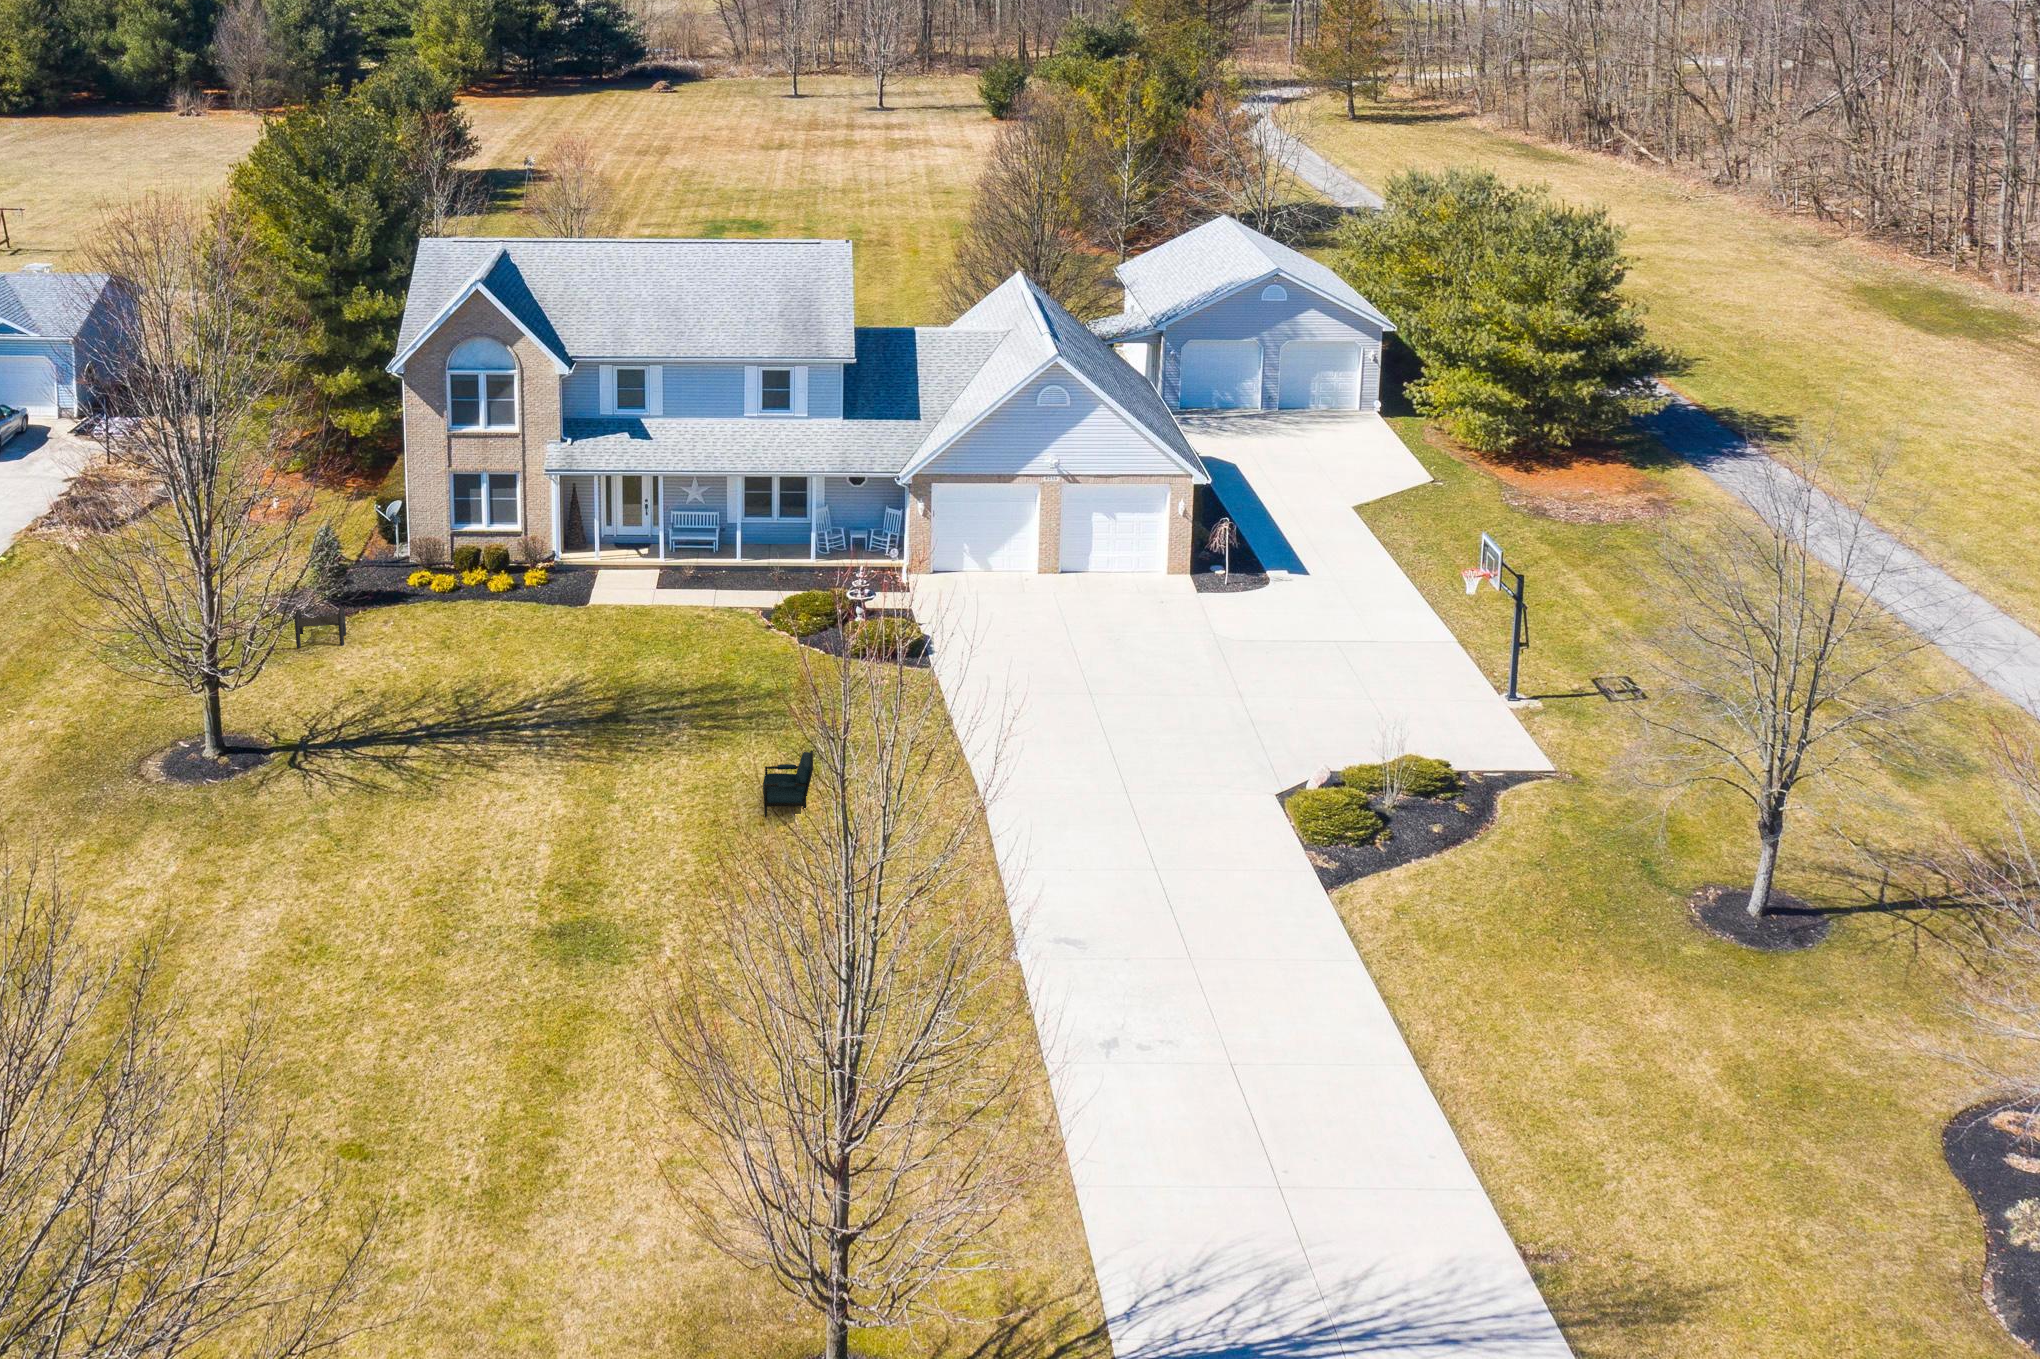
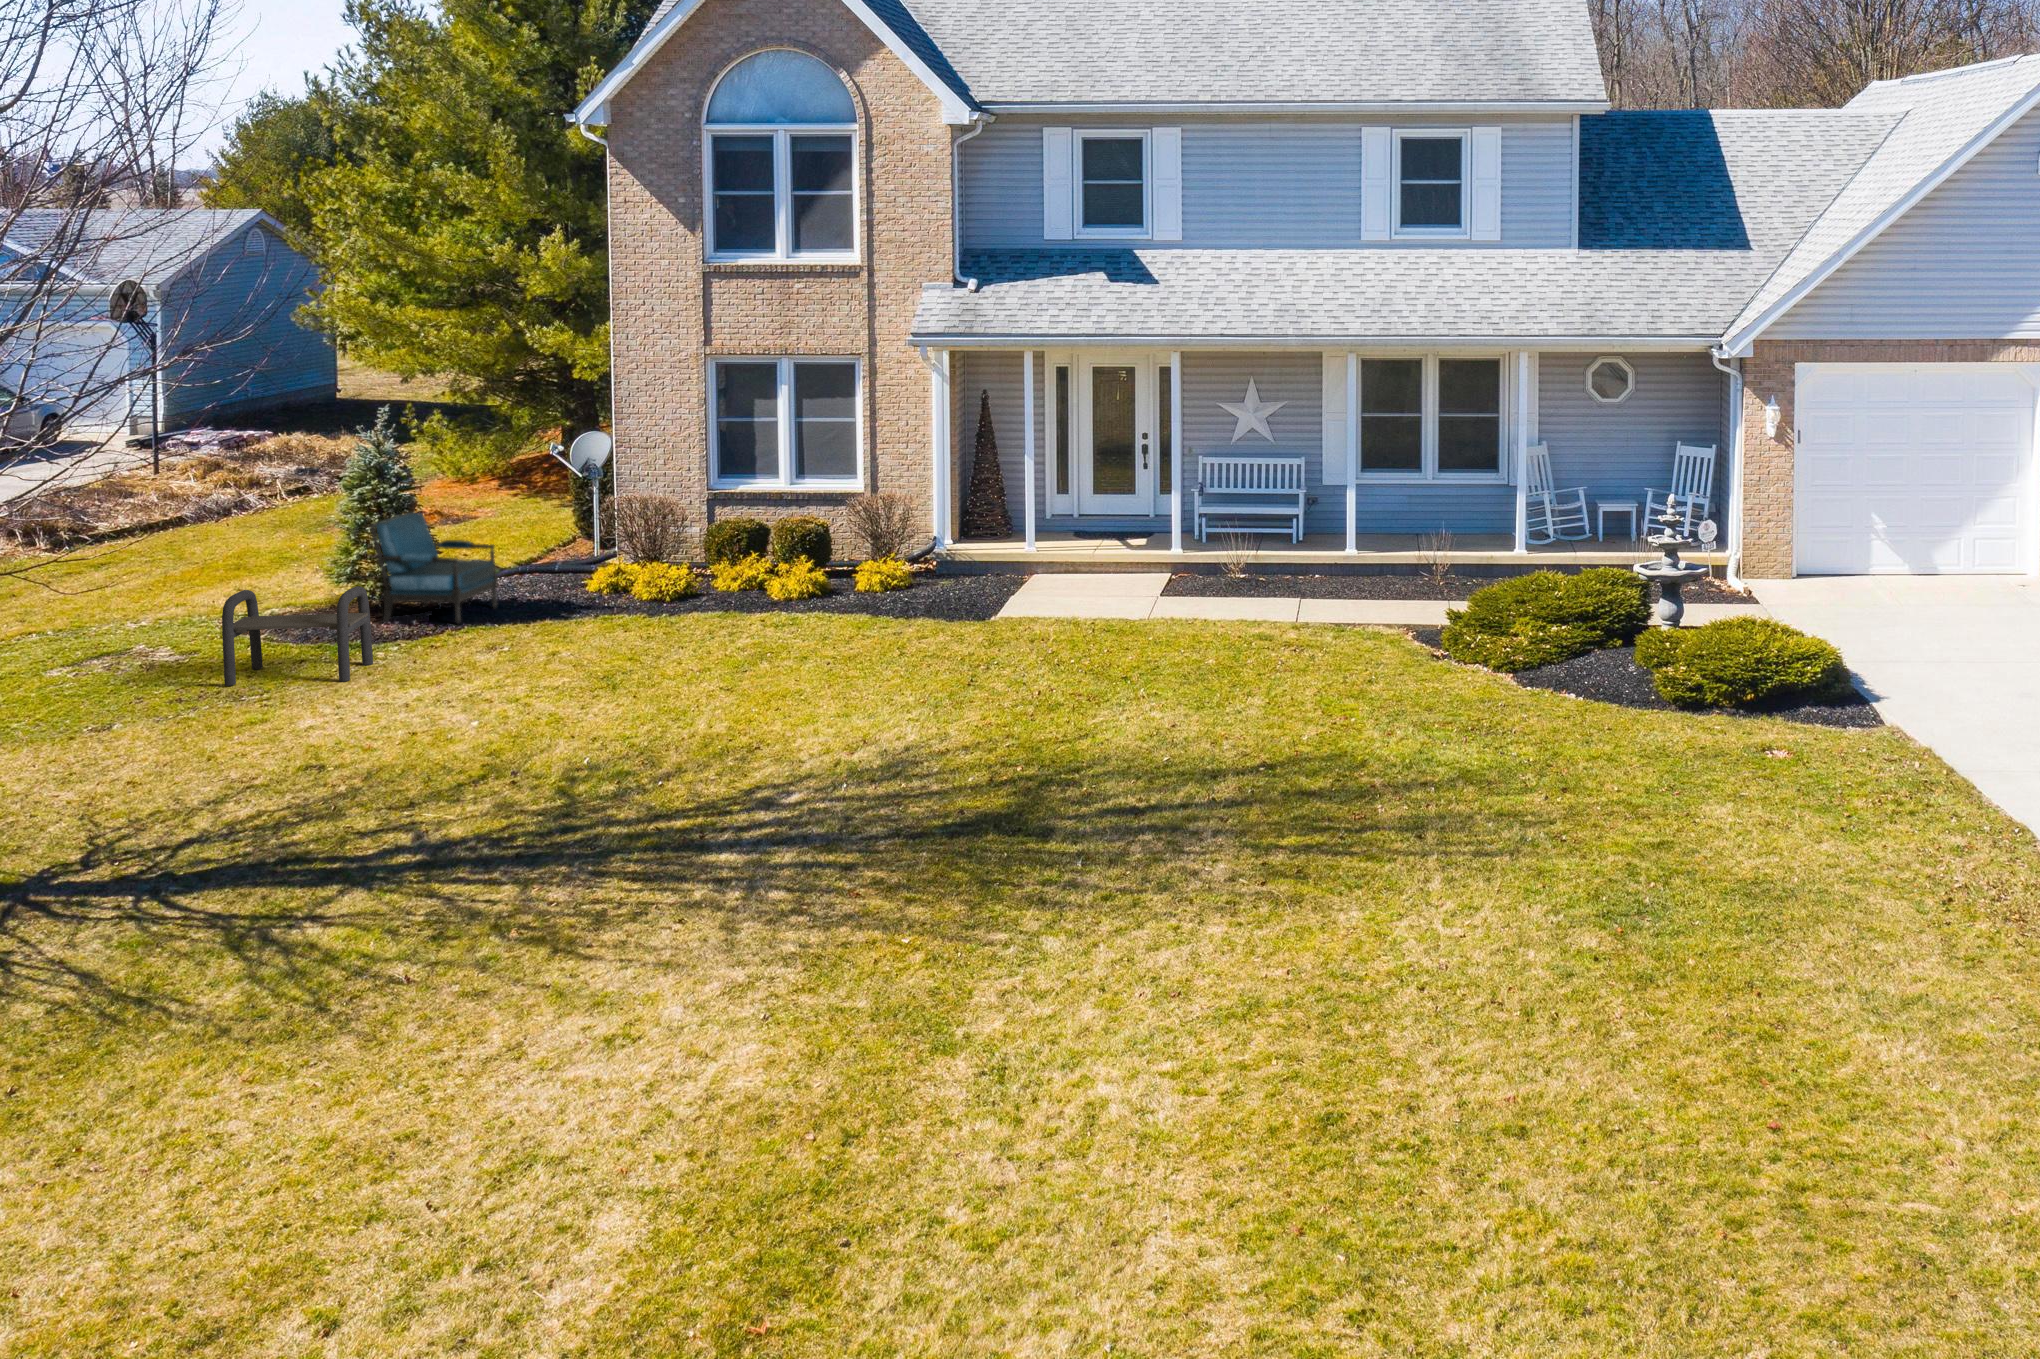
chair: present [763,750,813,817] -> present [369,512,498,624]

